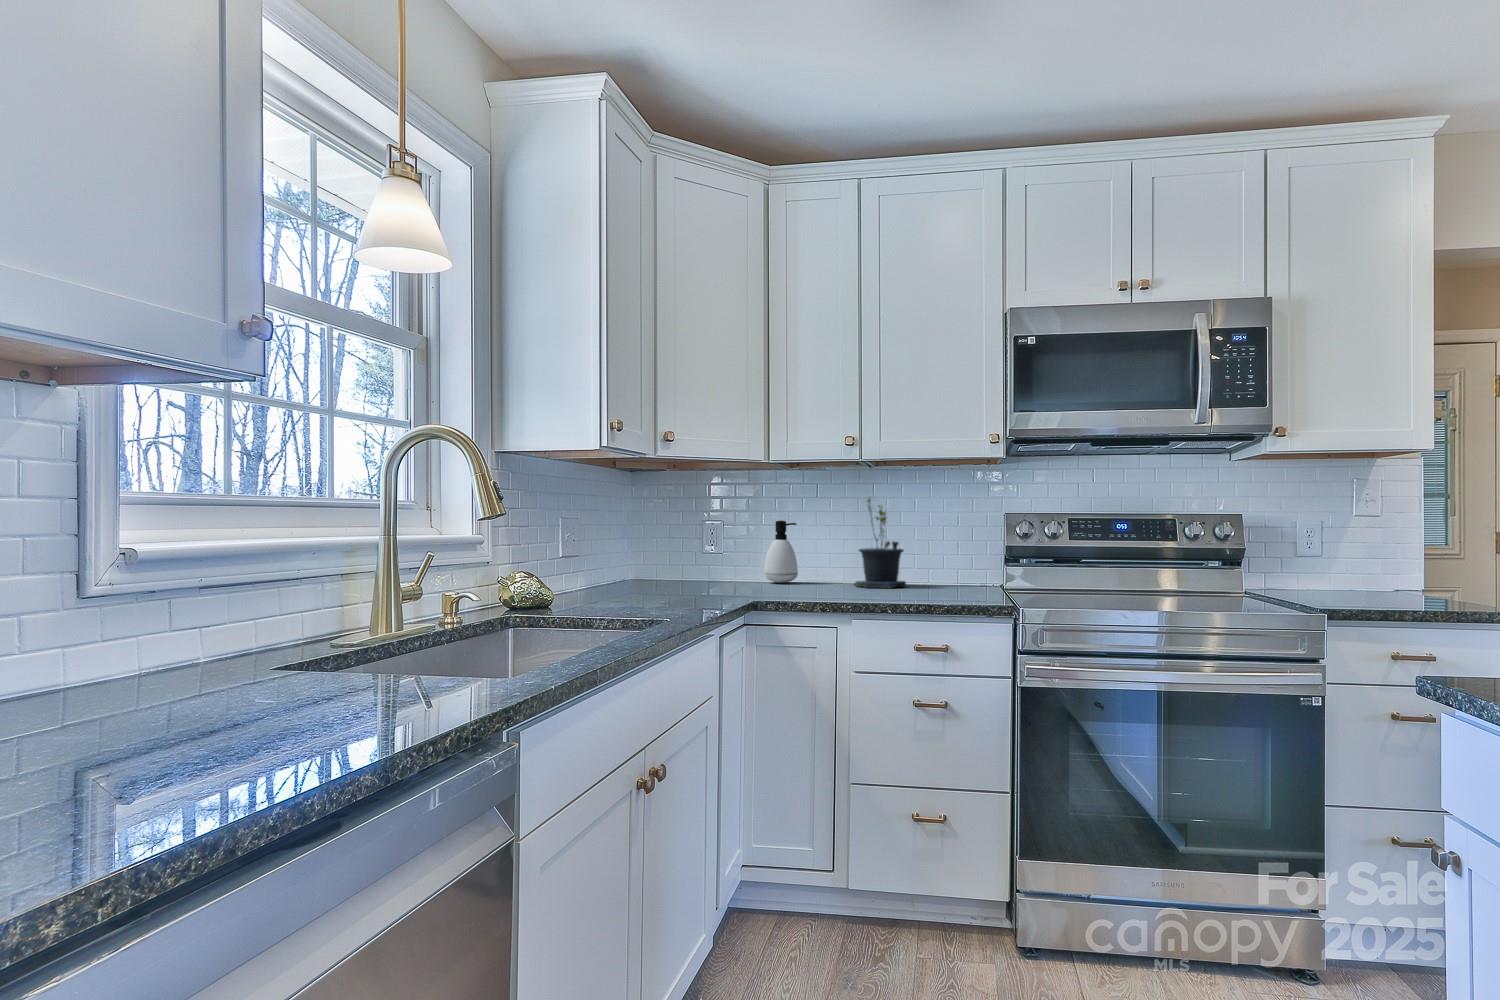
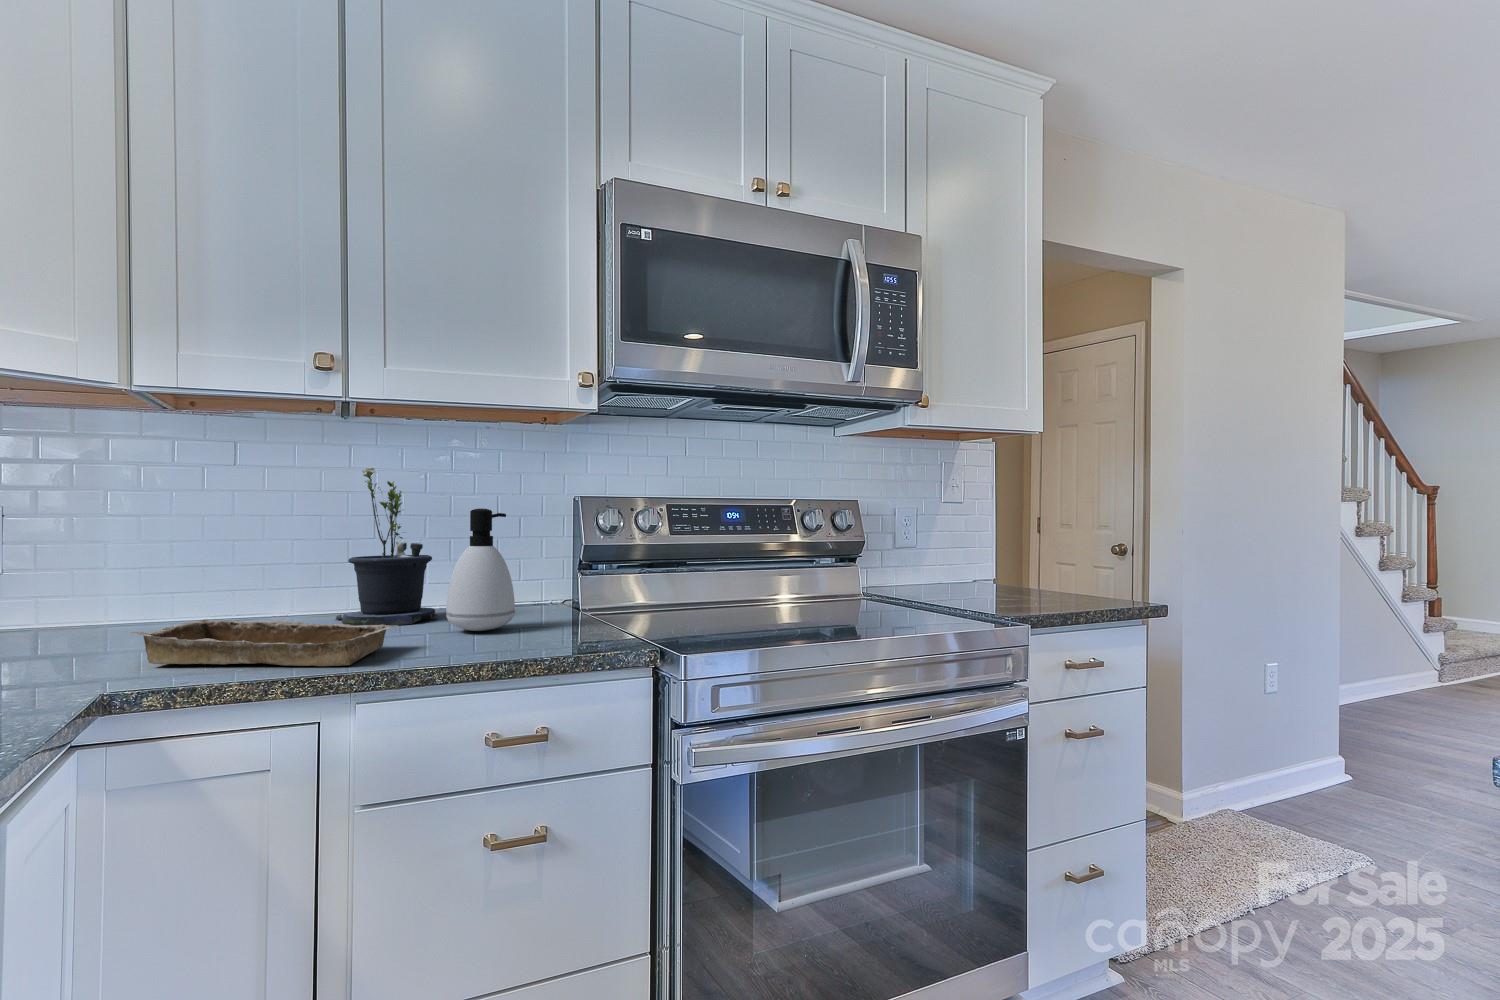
soap dispenser: present [764,520,798,583] -> present [446,508,515,631]
tray: none [762,576,876,599] -> present [131,620,397,666]

